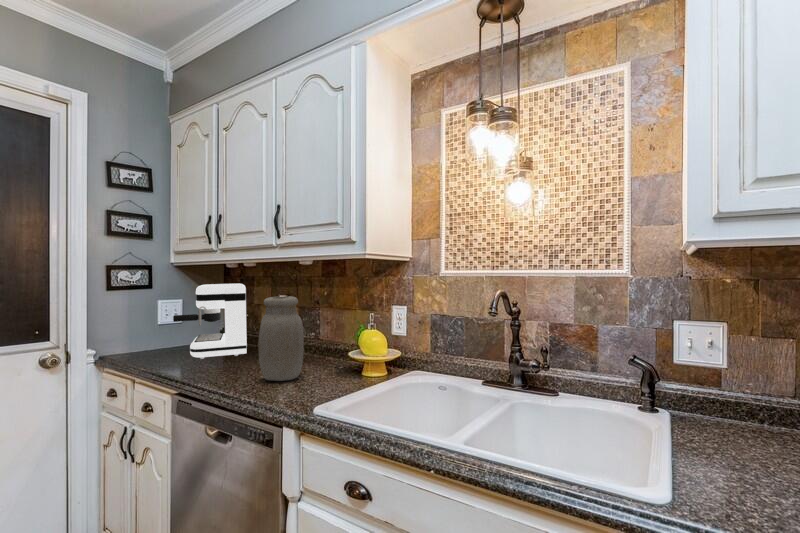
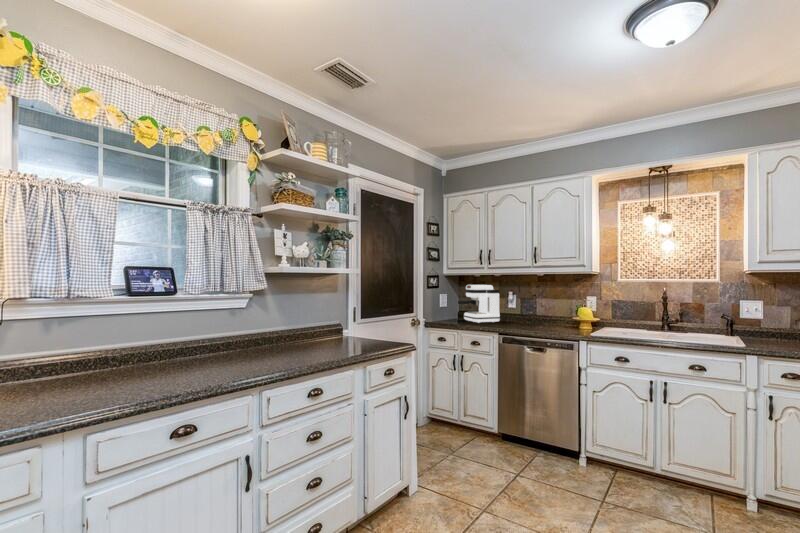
jar: present [258,296,304,381] -> none [534,290,556,329]

